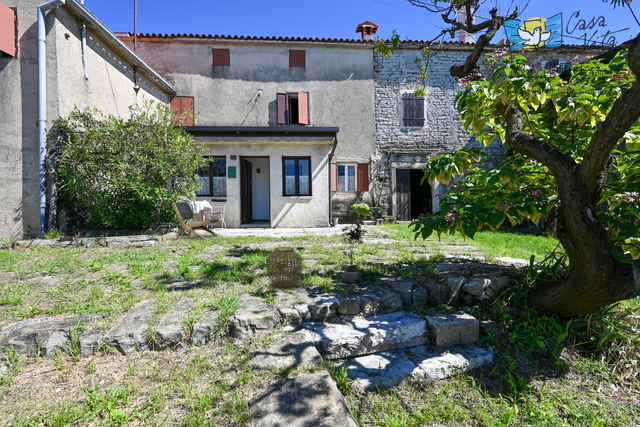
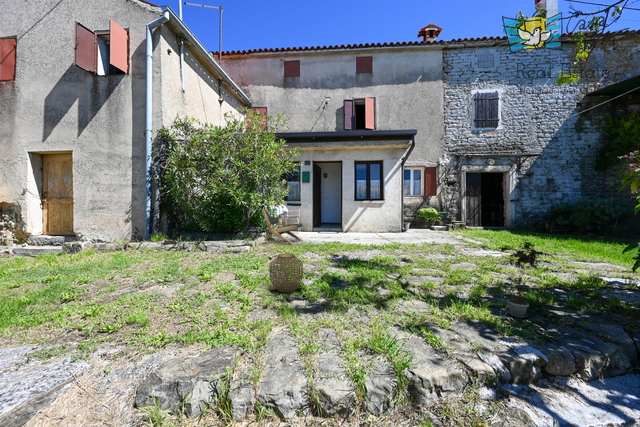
woven basket: present [266,247,302,287] -> present [269,253,303,292]

